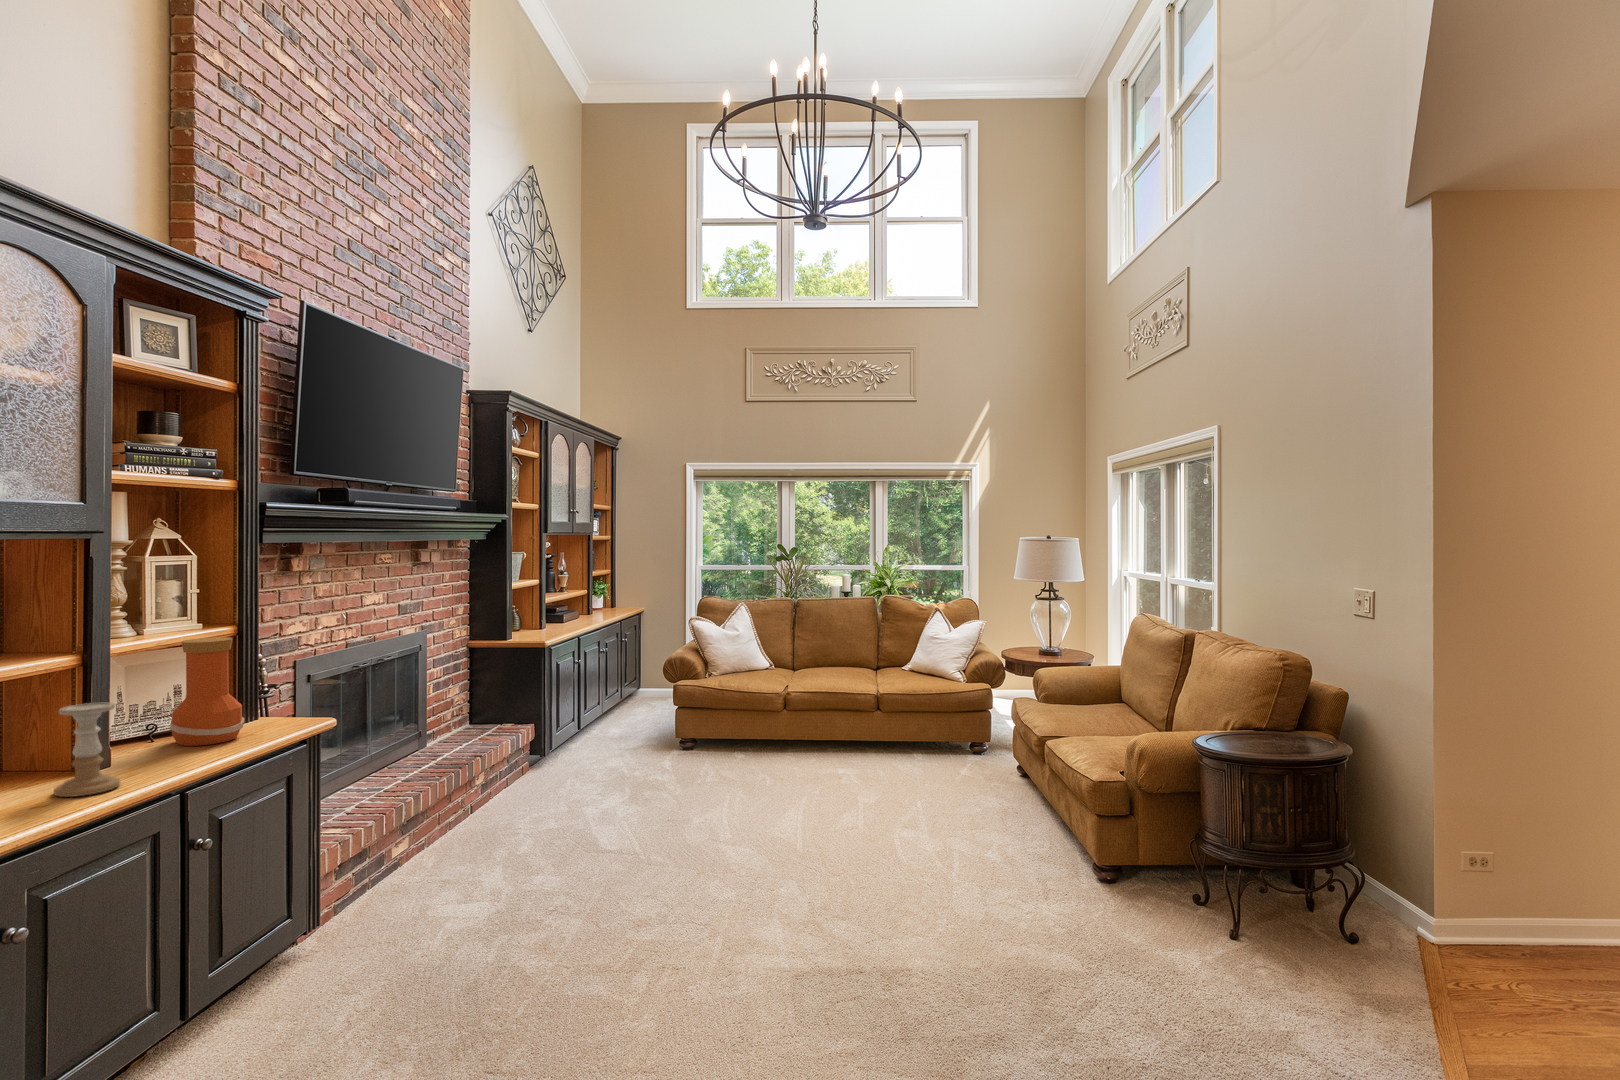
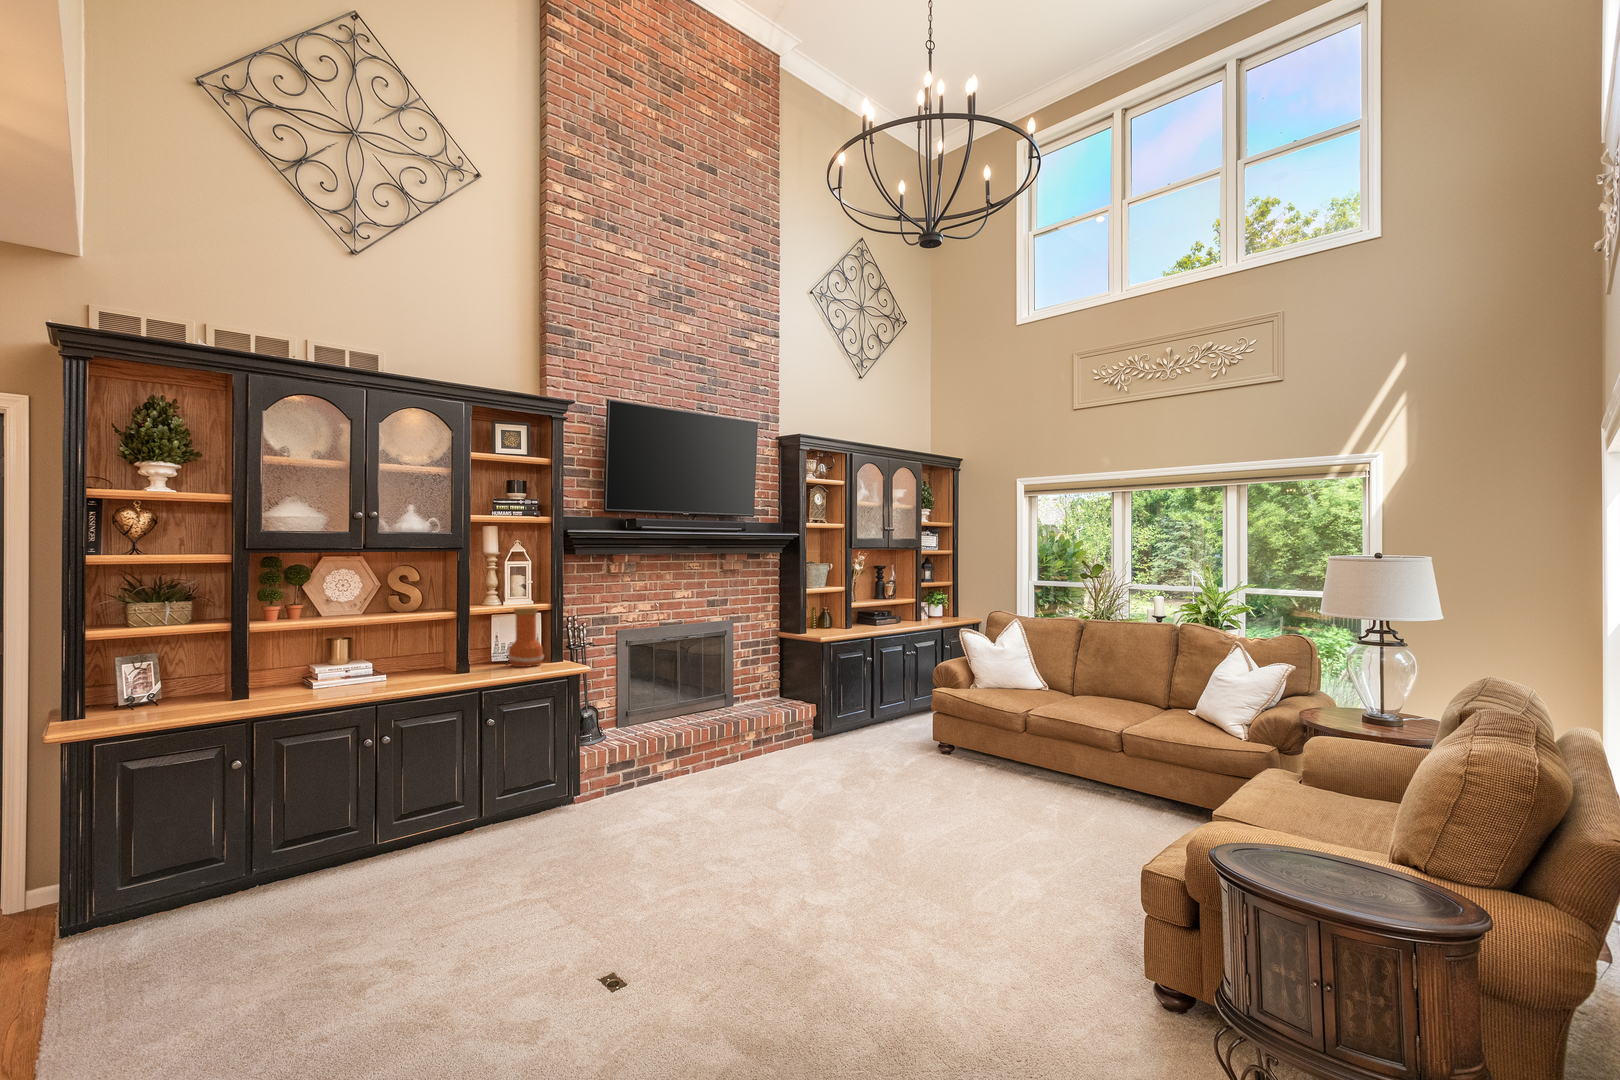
candle holder: present [54,702,120,797] -> none [435,634,462,678]

